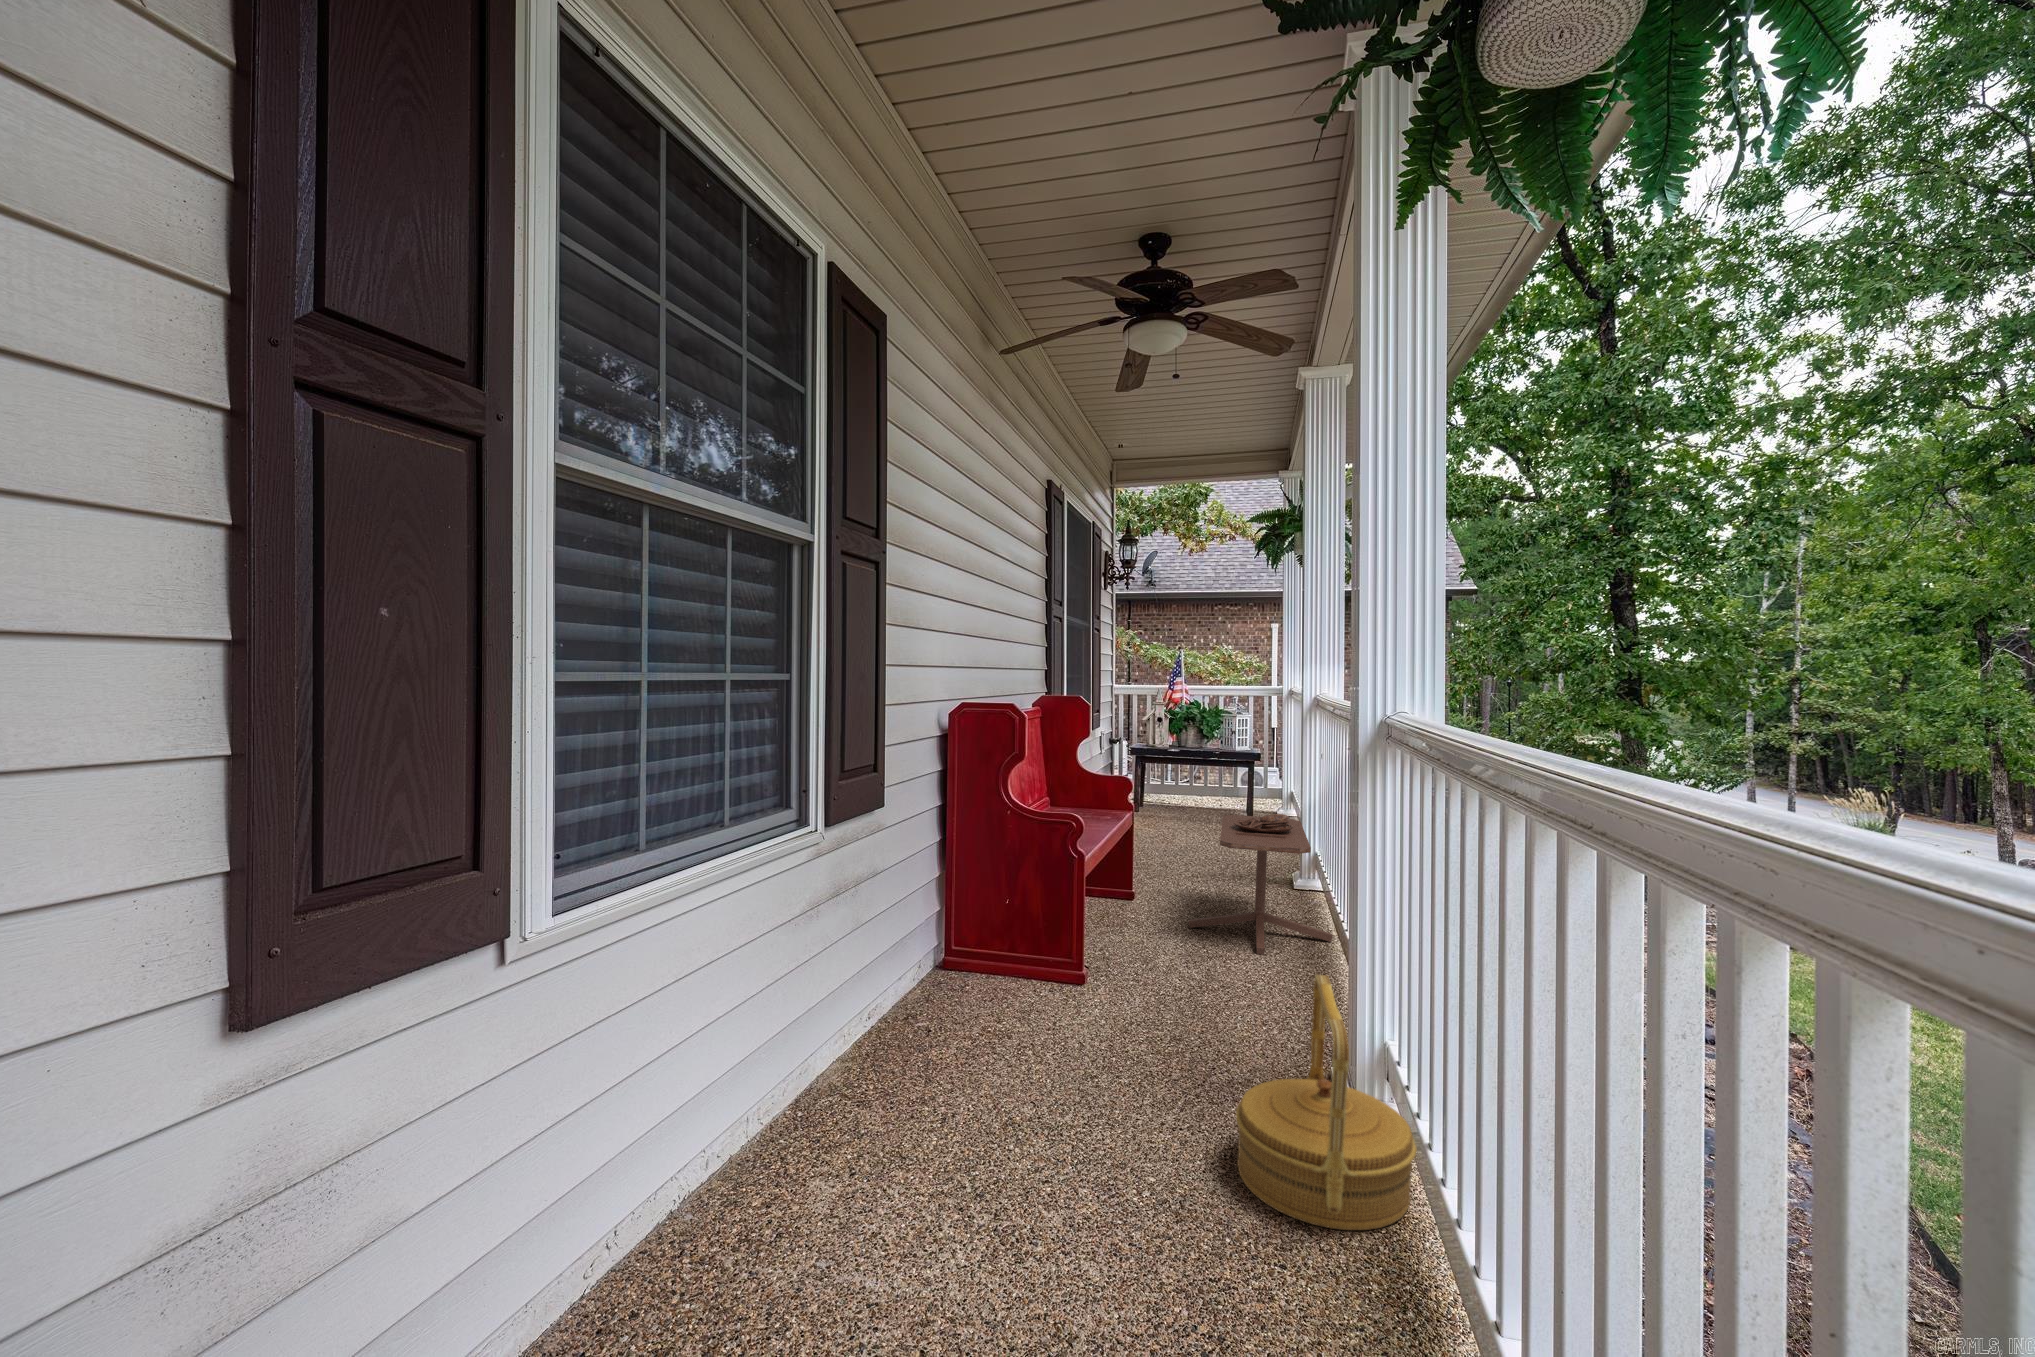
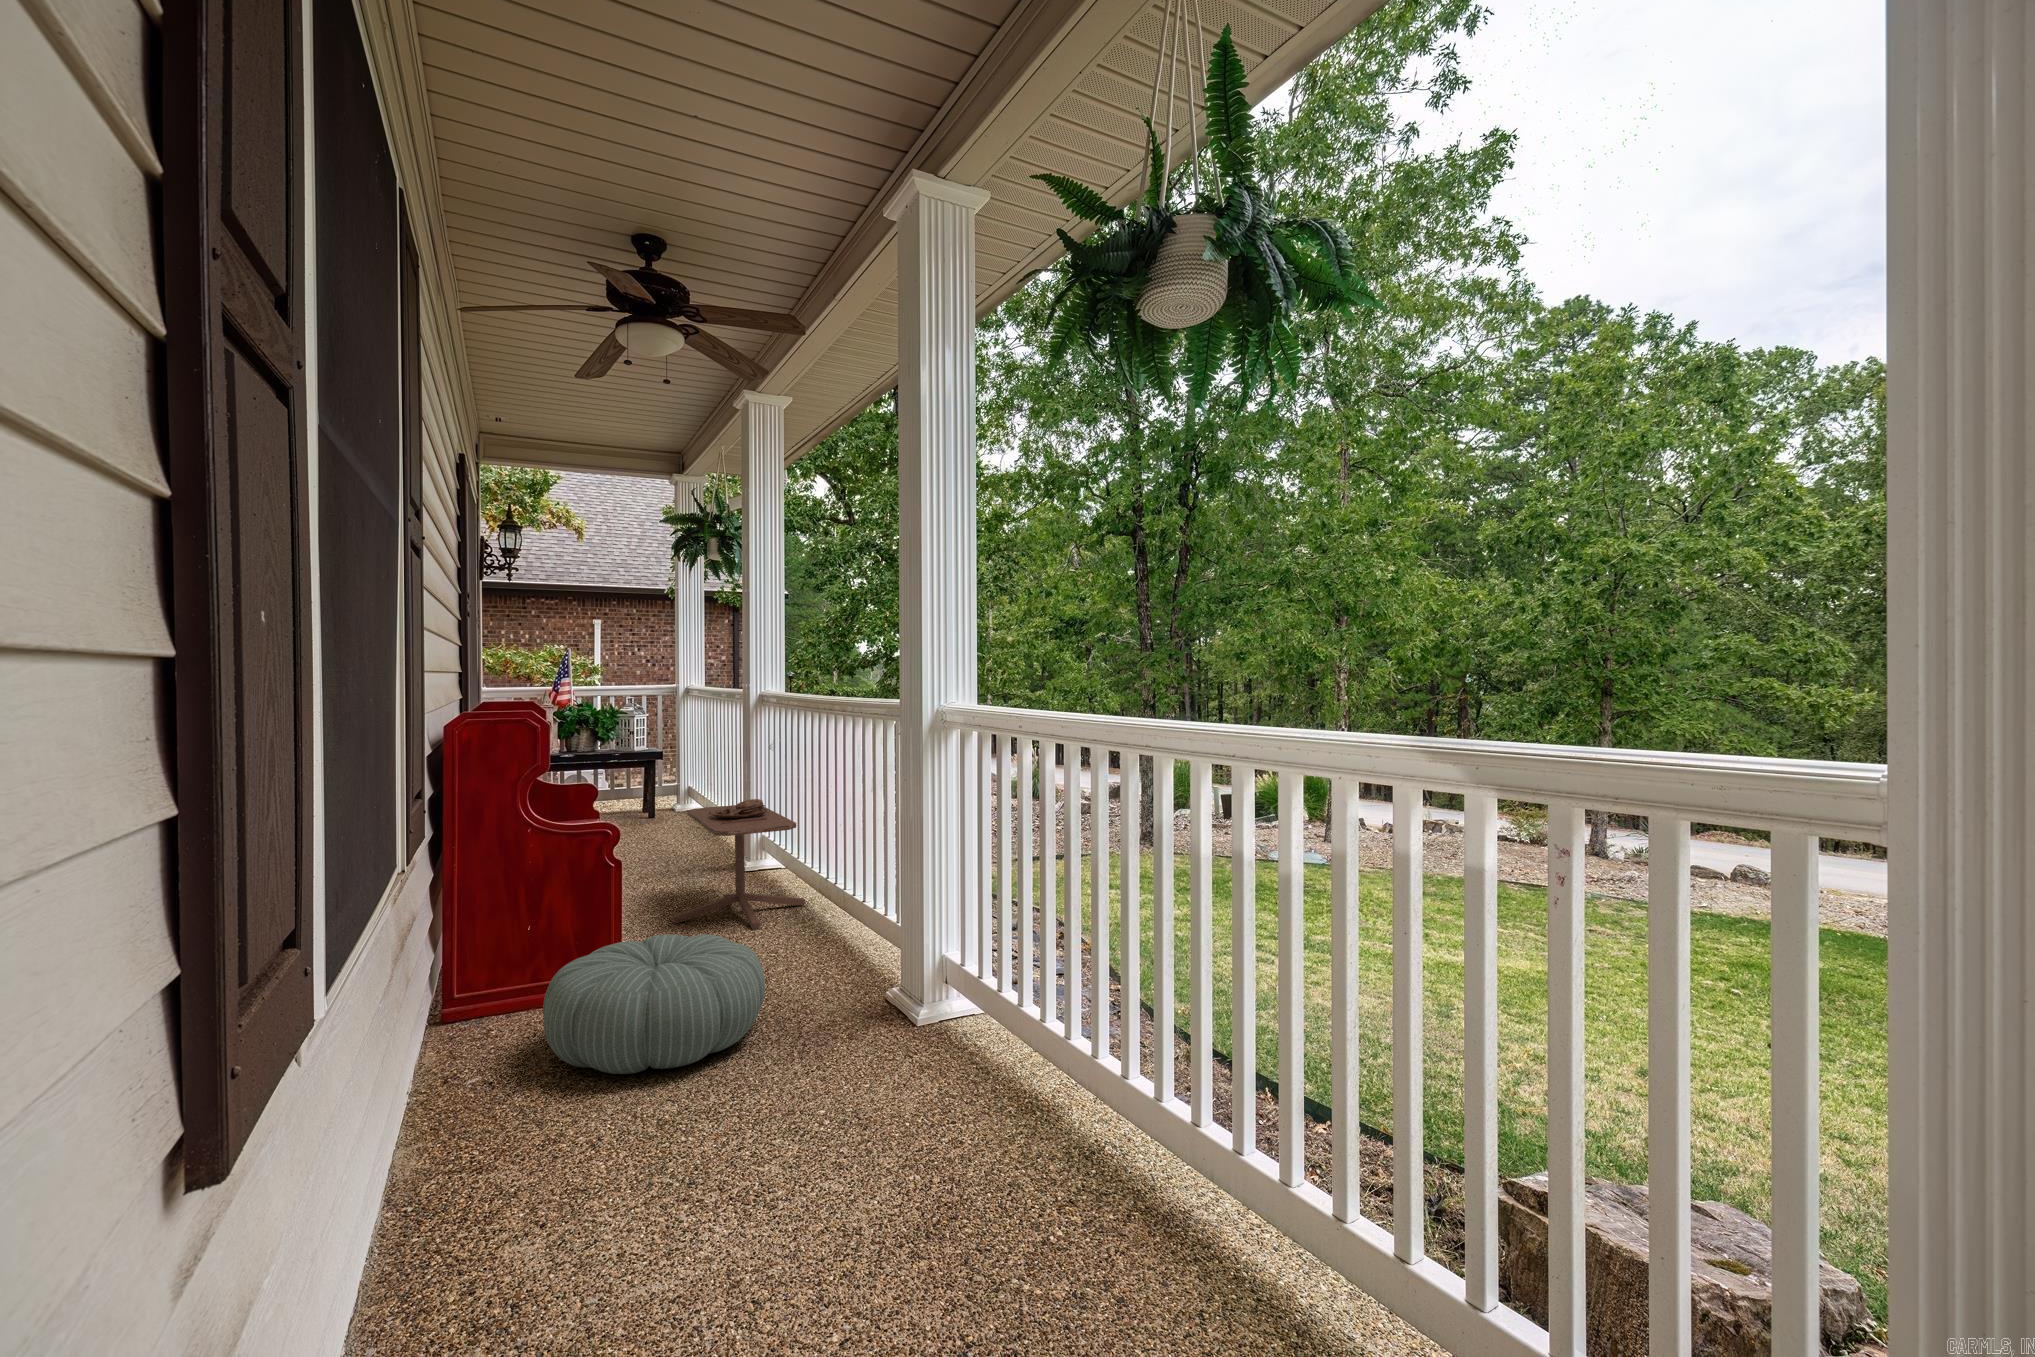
pouf: none [975,932,1186,1073] -> present [543,934,765,1074]
woven basket: present [1235,975,1417,1231] -> none [865,907,1000,1094]

